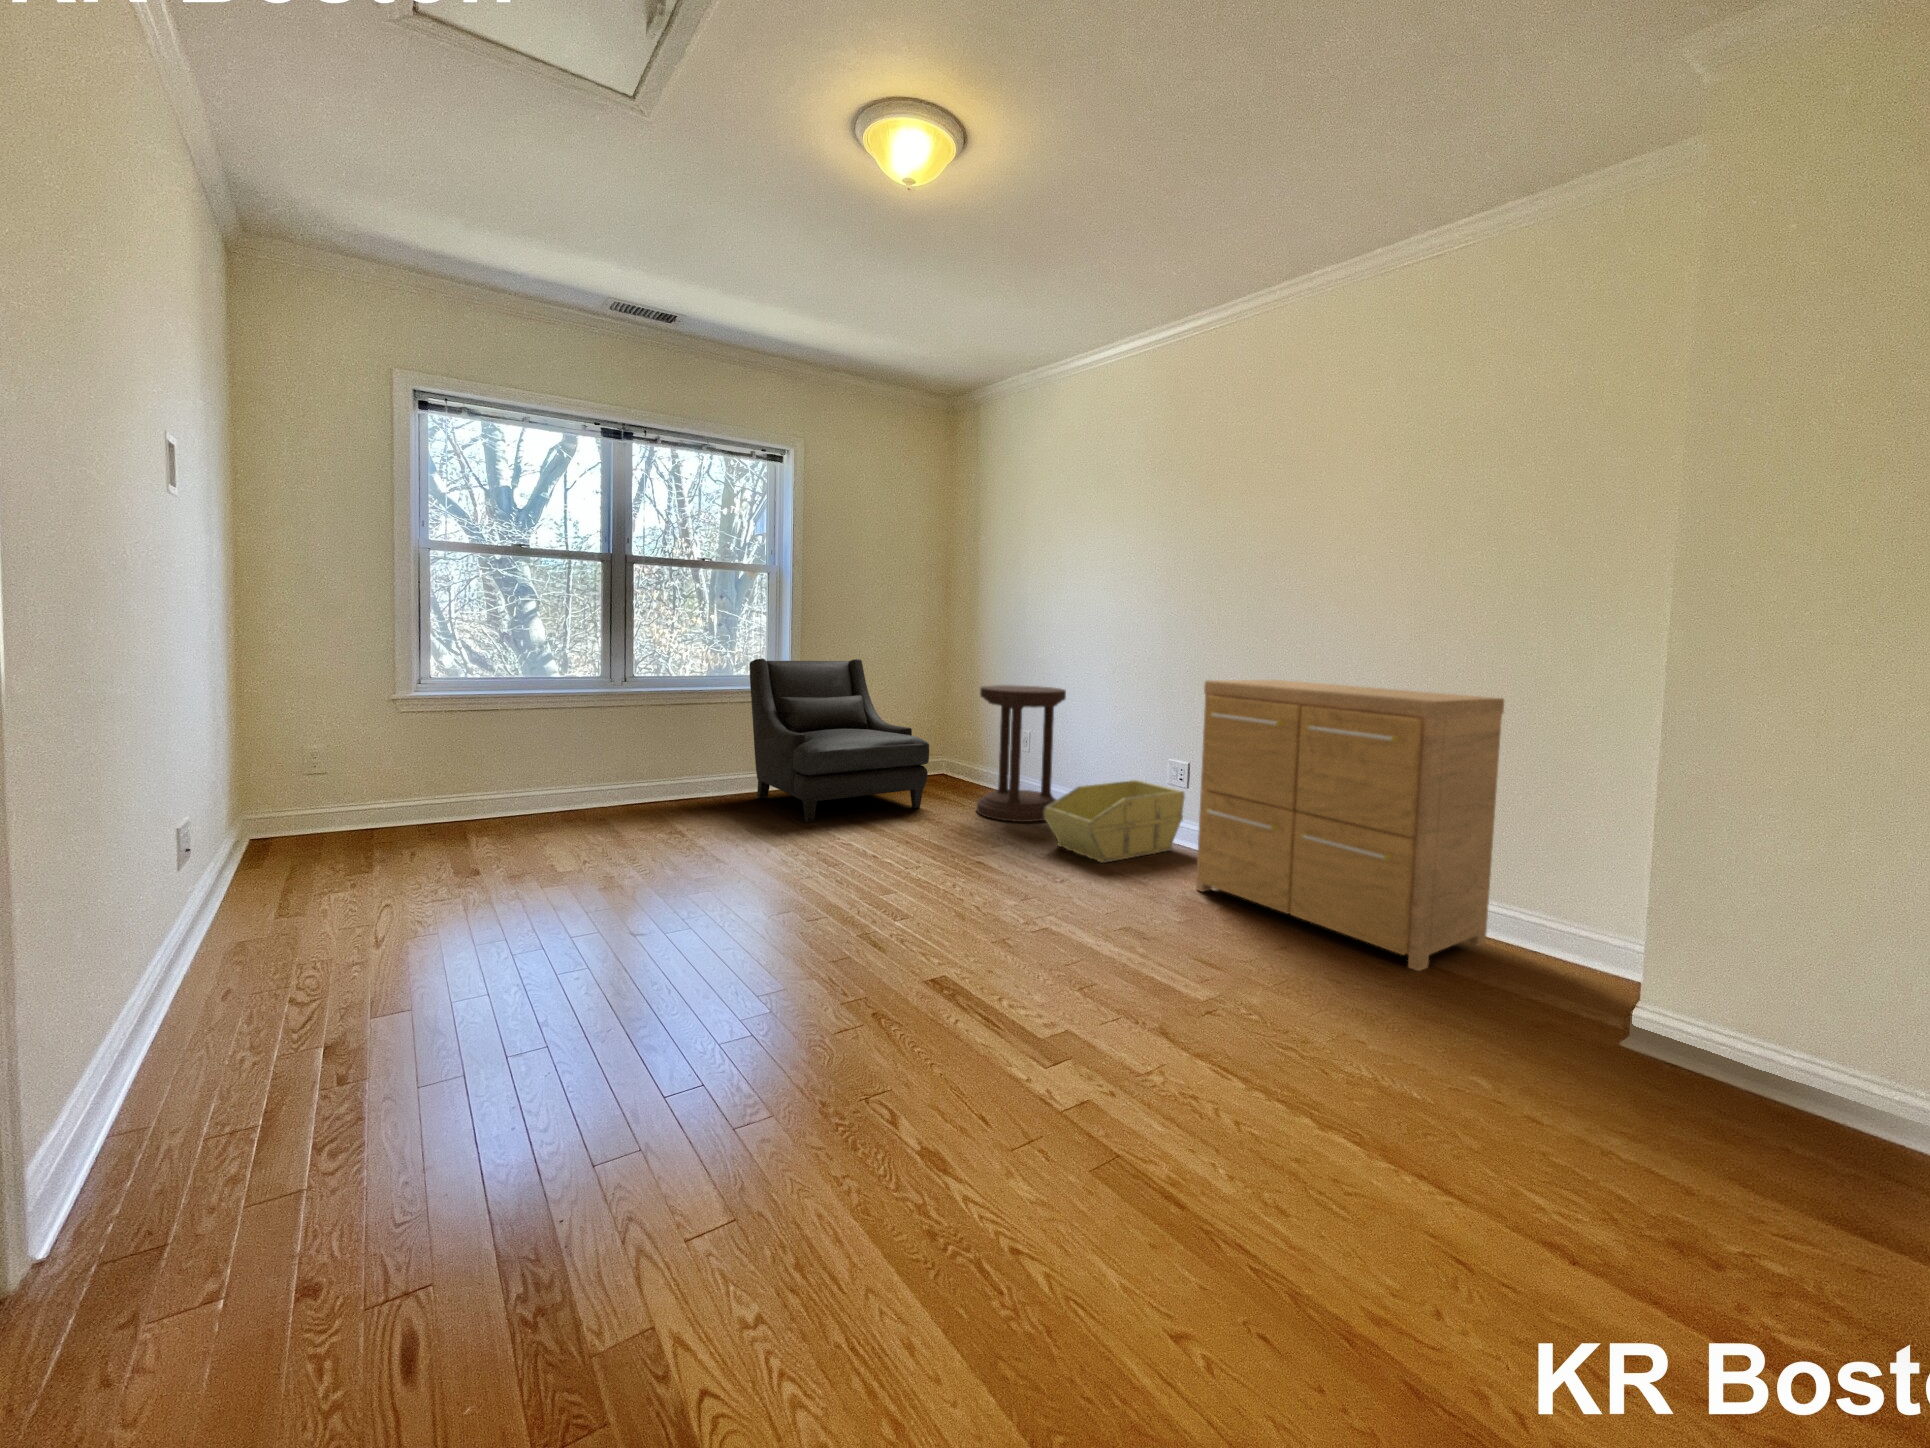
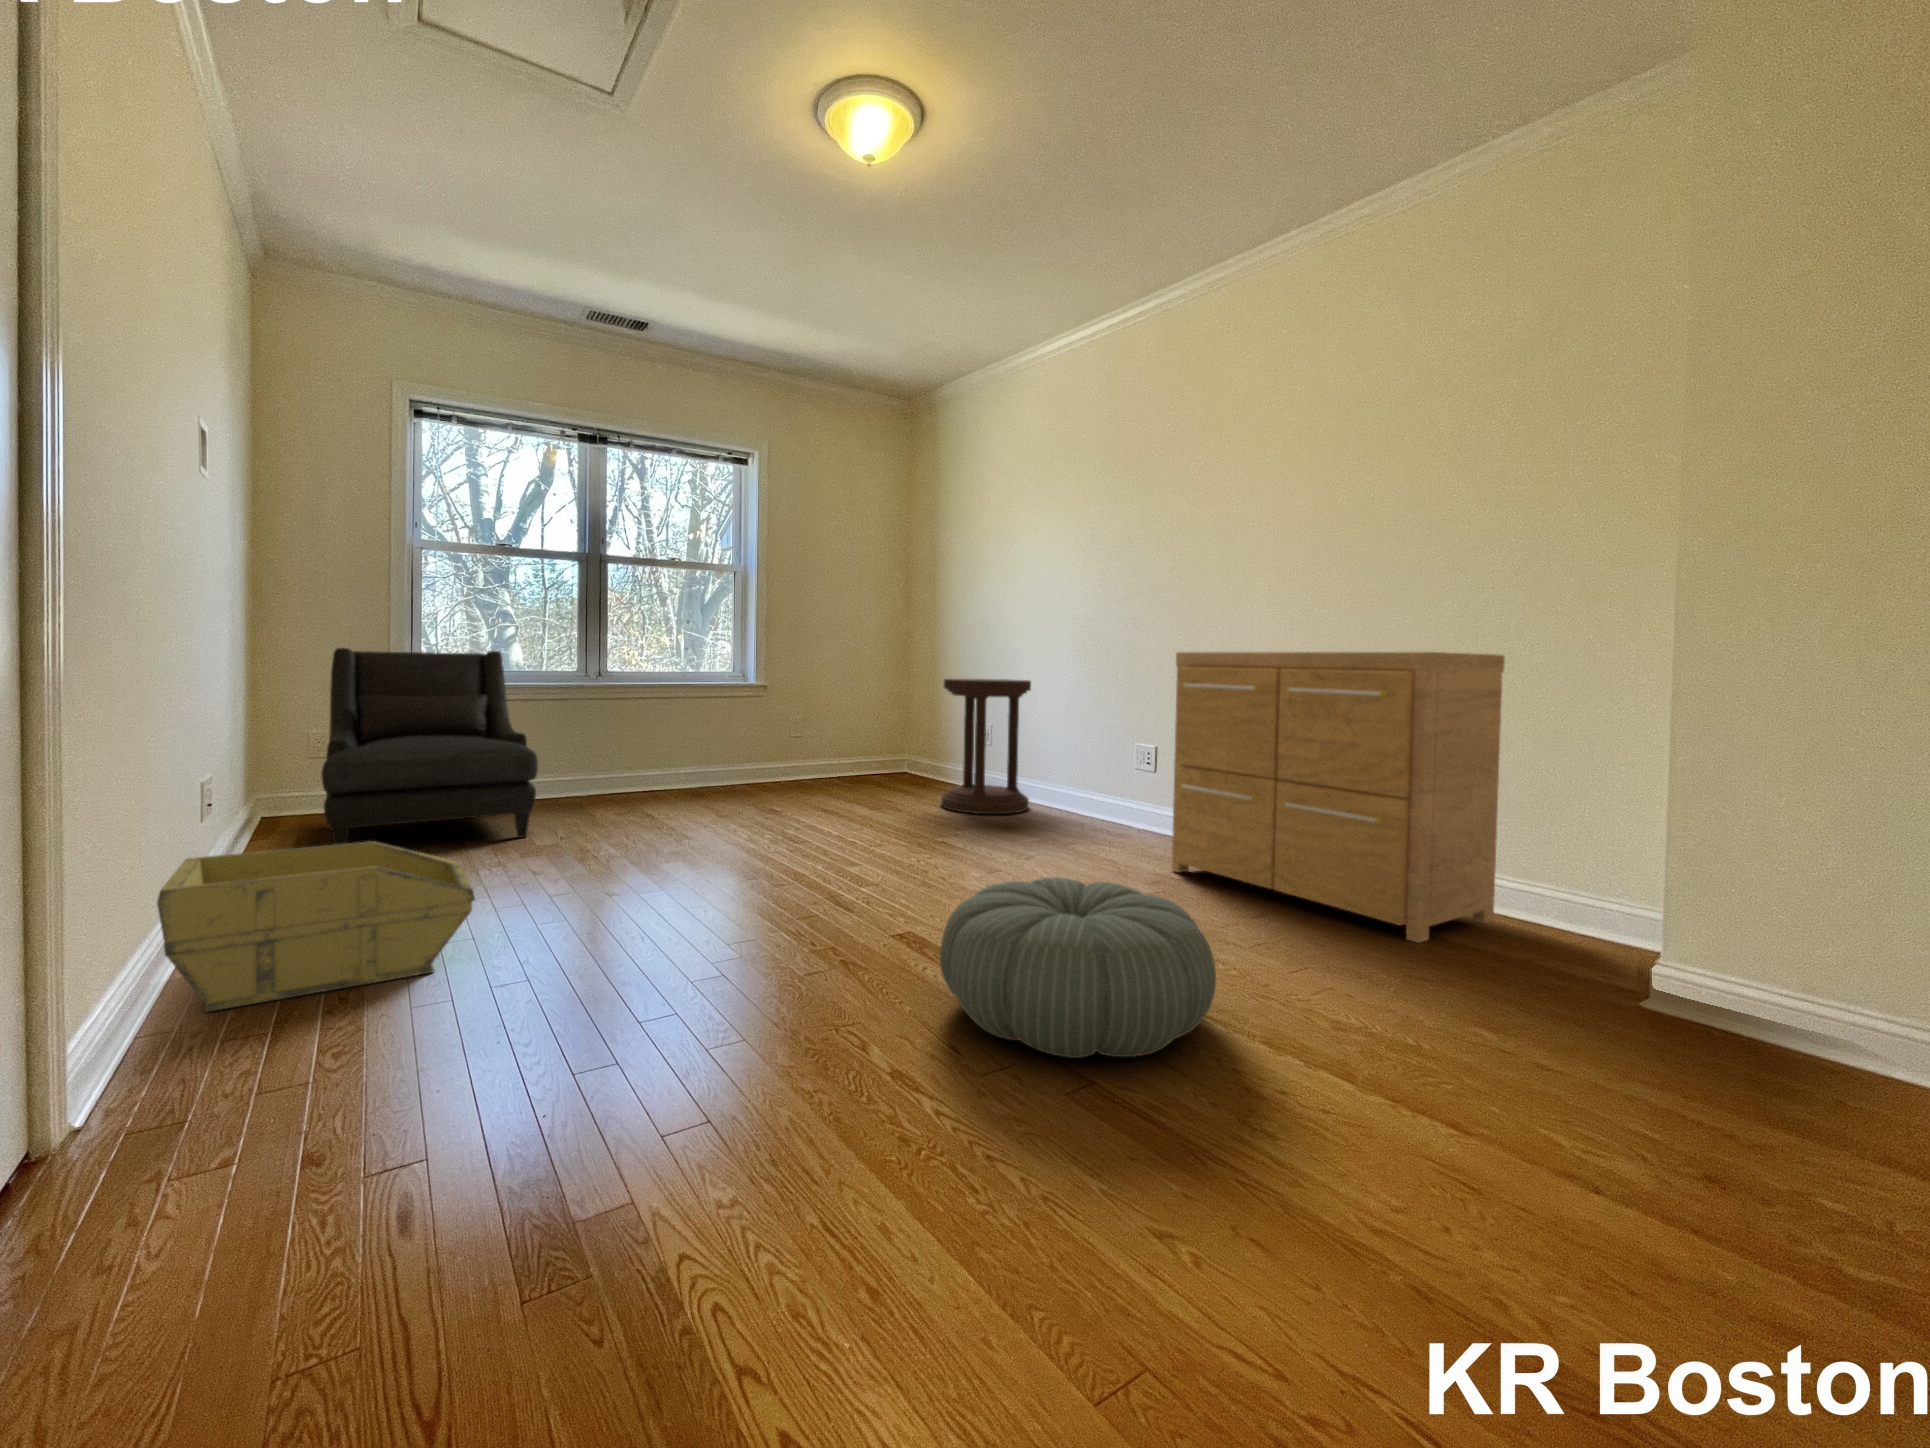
armchair: present [749,659,929,822] -> present [321,648,538,845]
storage bin: present [1043,780,1185,863] -> present [157,841,475,1012]
pouf: none [971,928,1234,1124] -> present [940,877,1216,1058]

